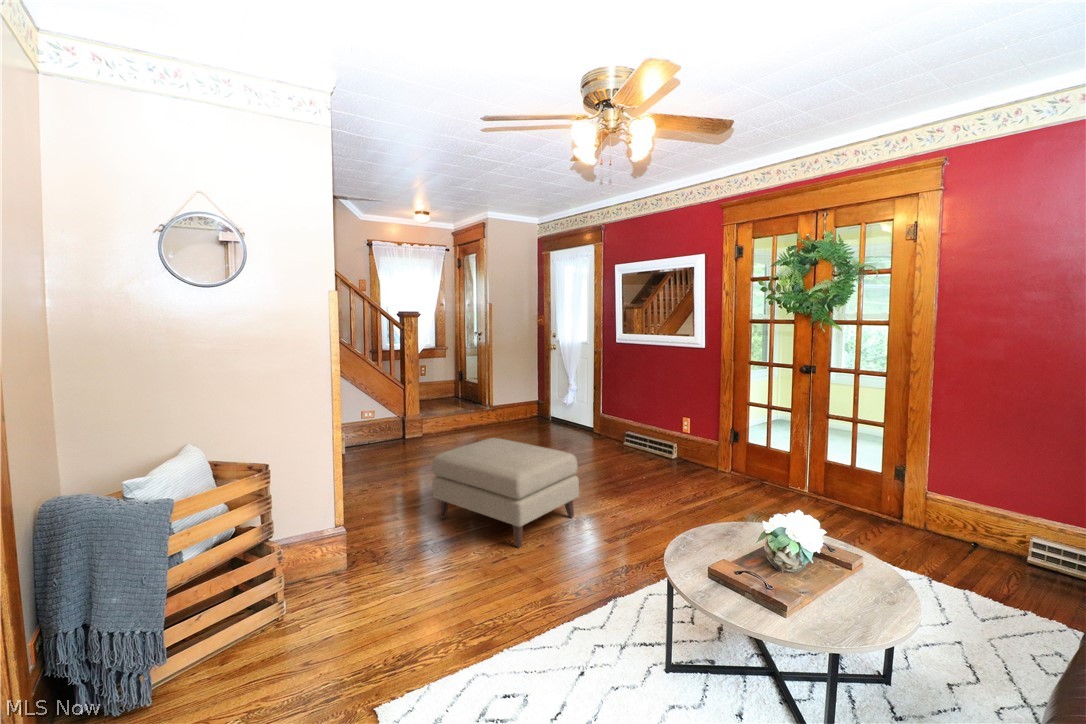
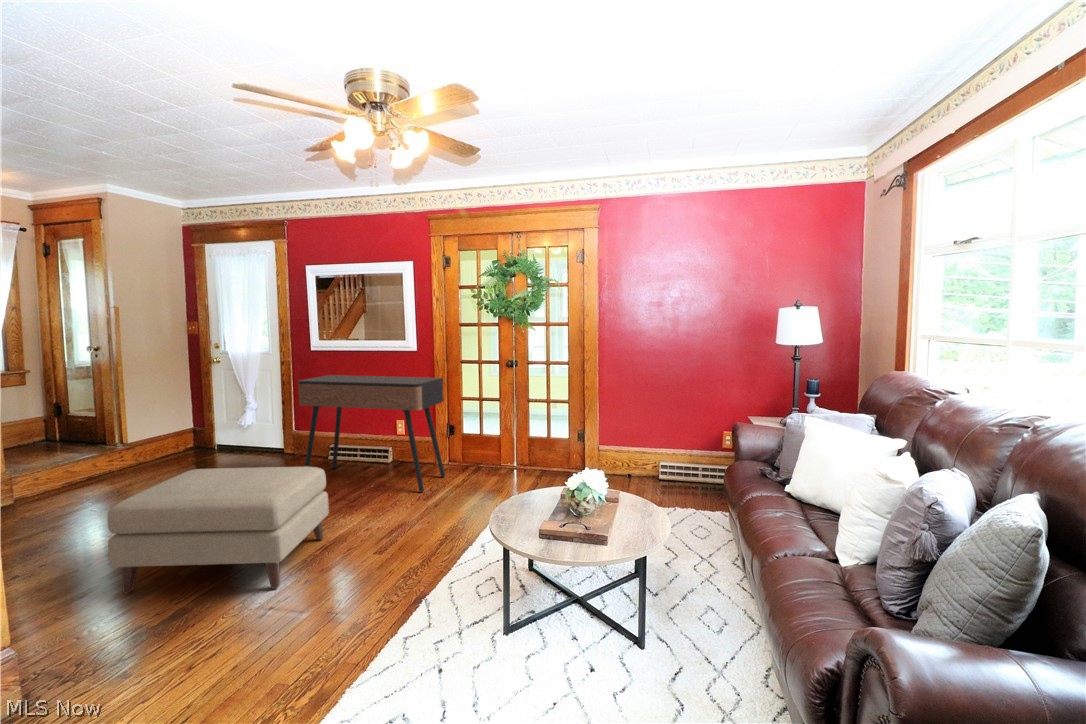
console table: none [590,367,719,497] -> present [298,375,445,492]

